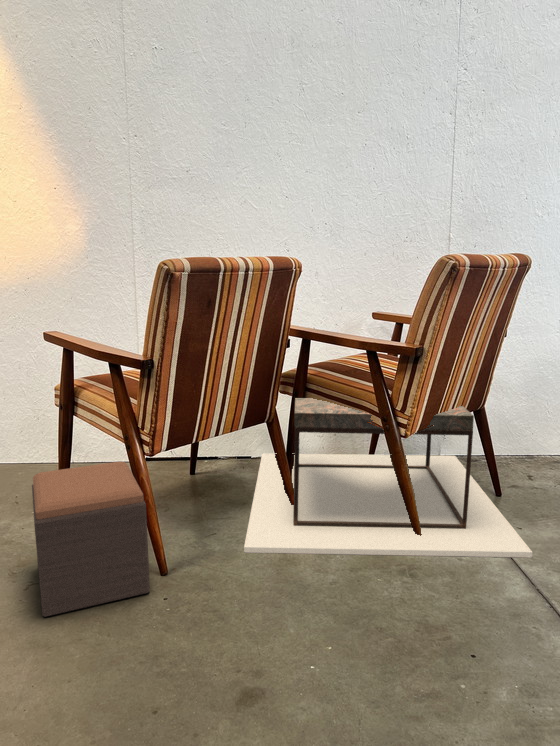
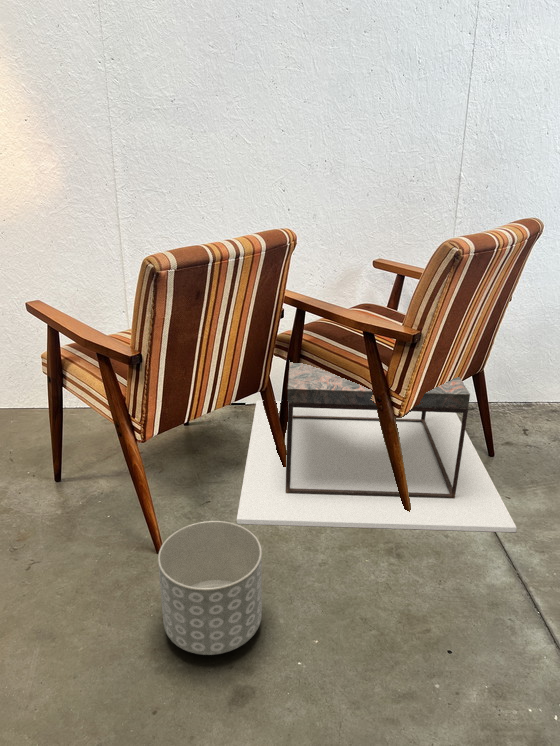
footstool: present [32,461,150,617] -> none [26,442,146,598]
planter: none [164,526,272,662] -> present [158,521,262,655]

